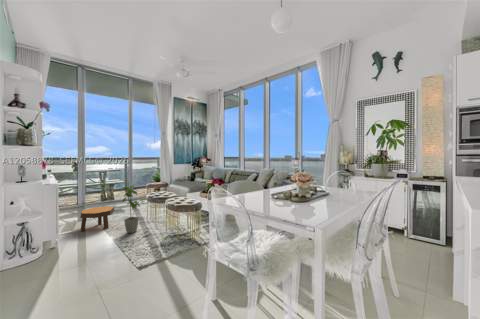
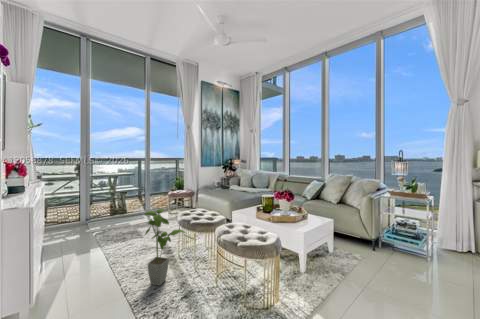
footstool: present [80,206,115,231] -> none [80,234,131,278]

